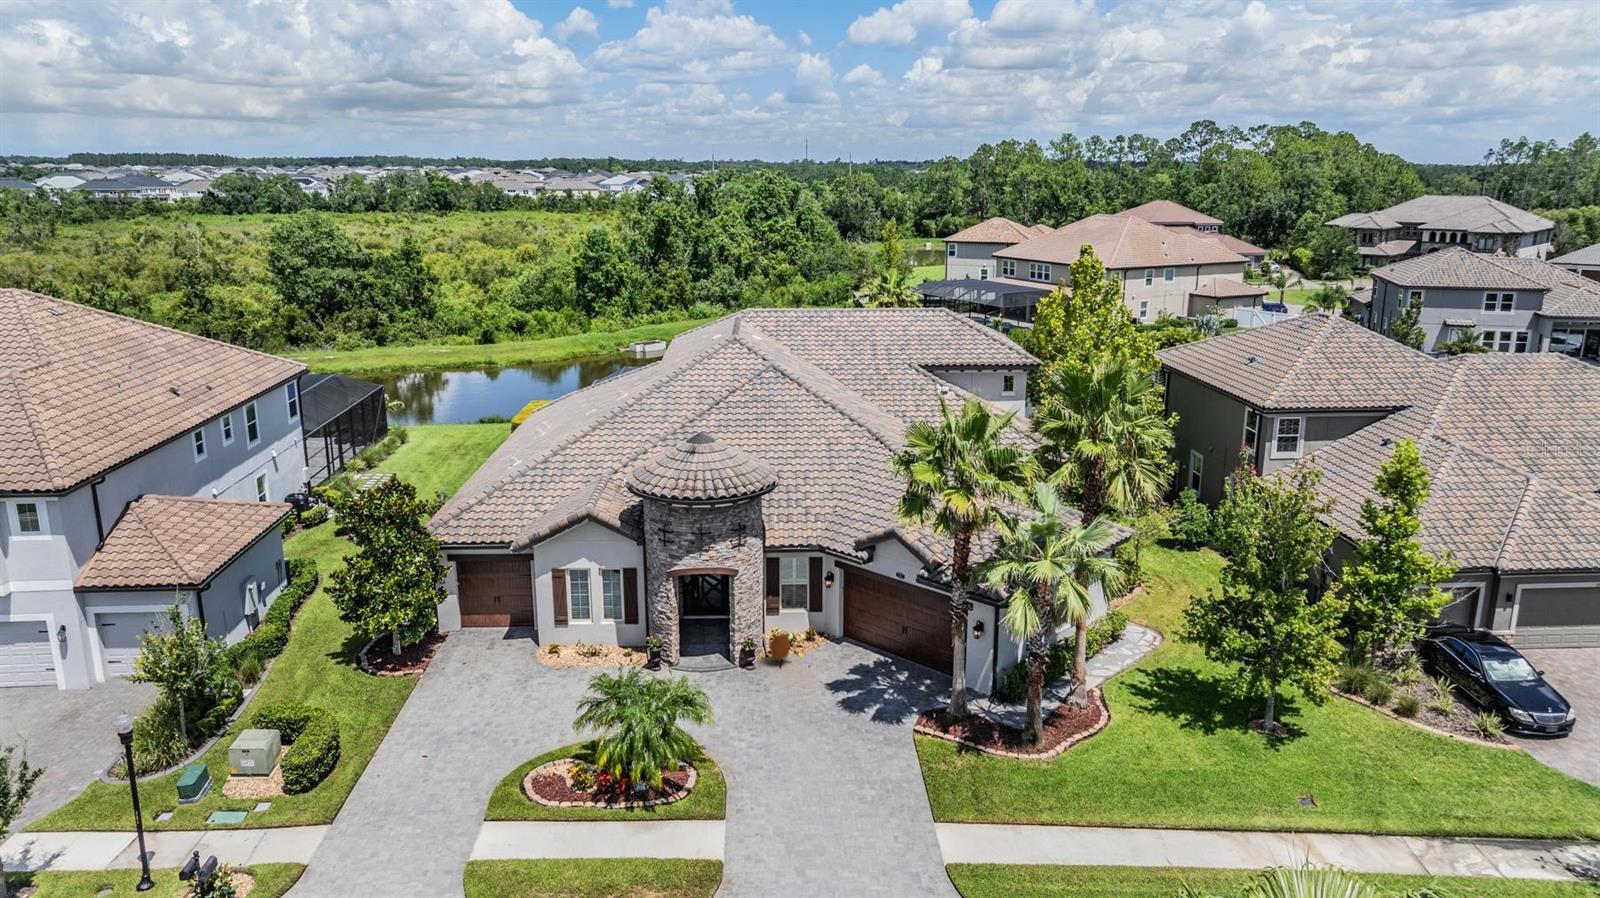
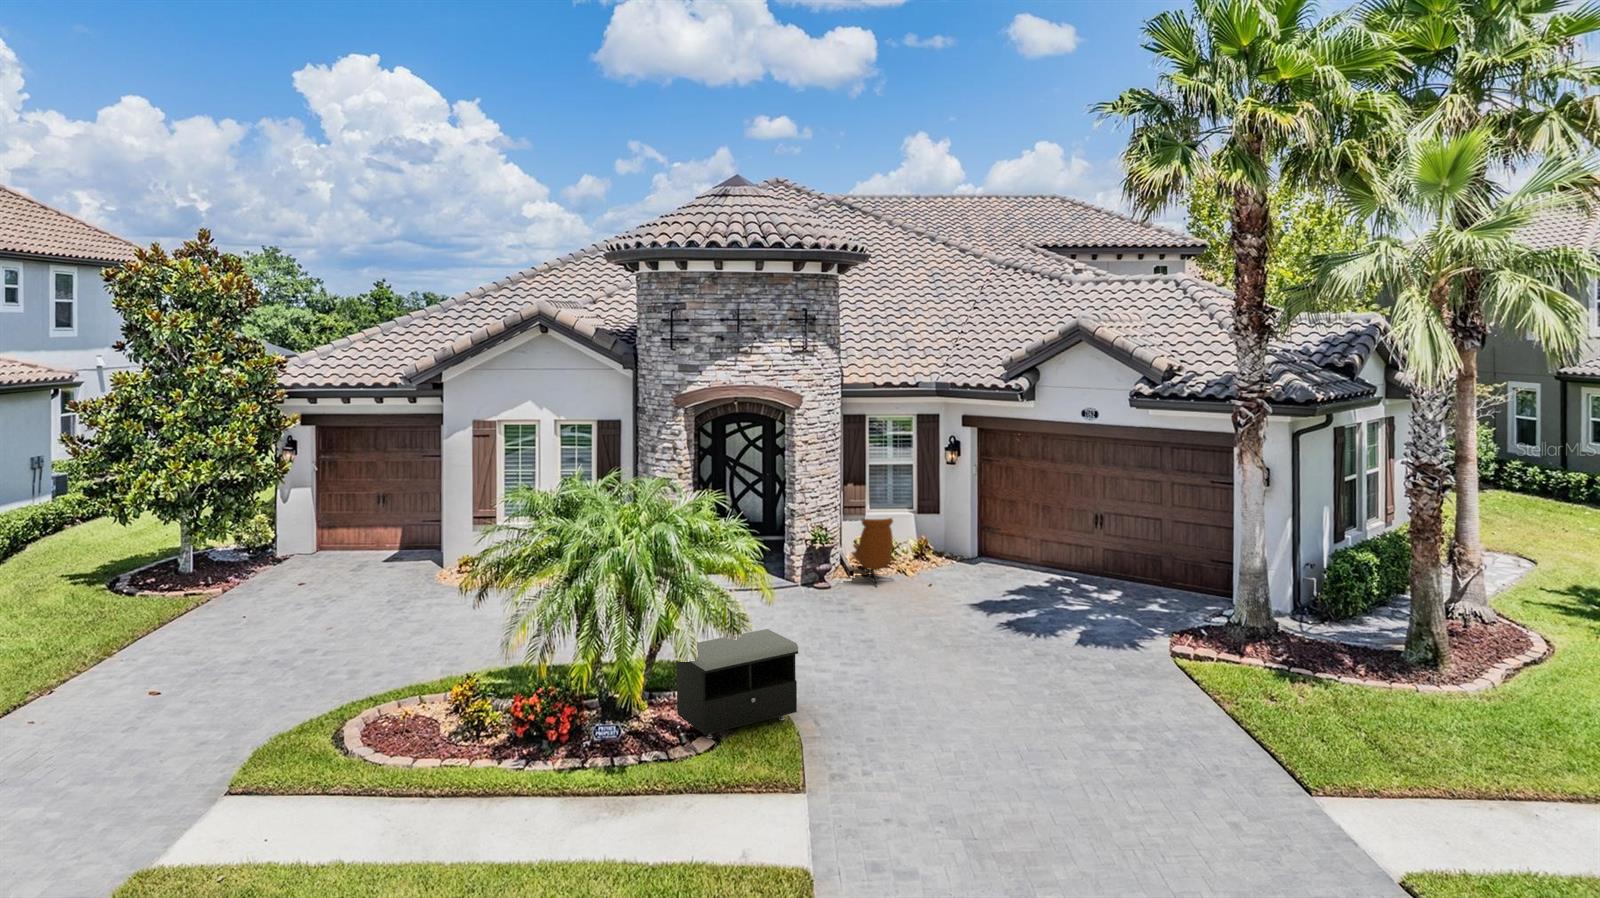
storage bench: none [671,733,726,788] -> present [676,629,798,739]

